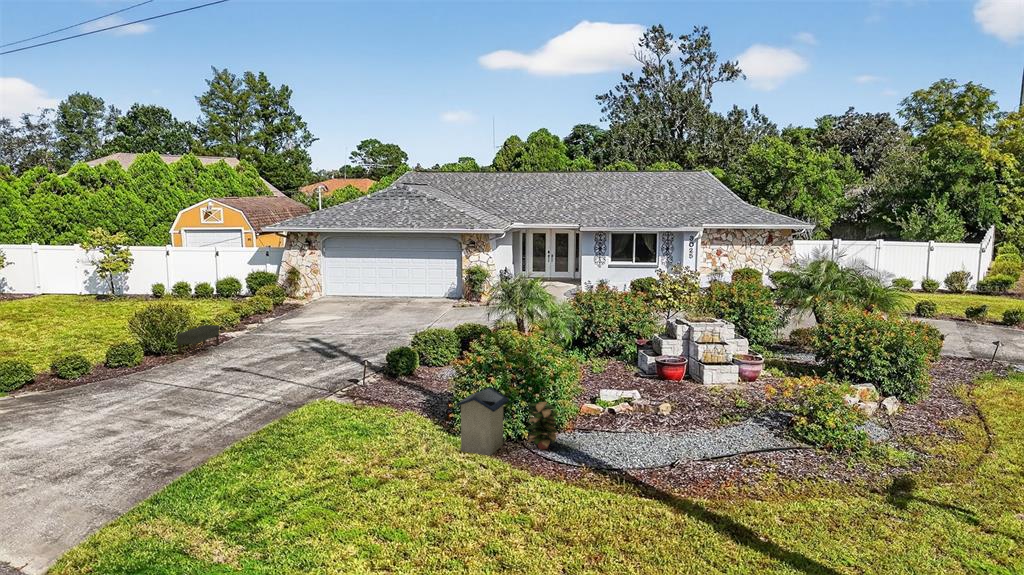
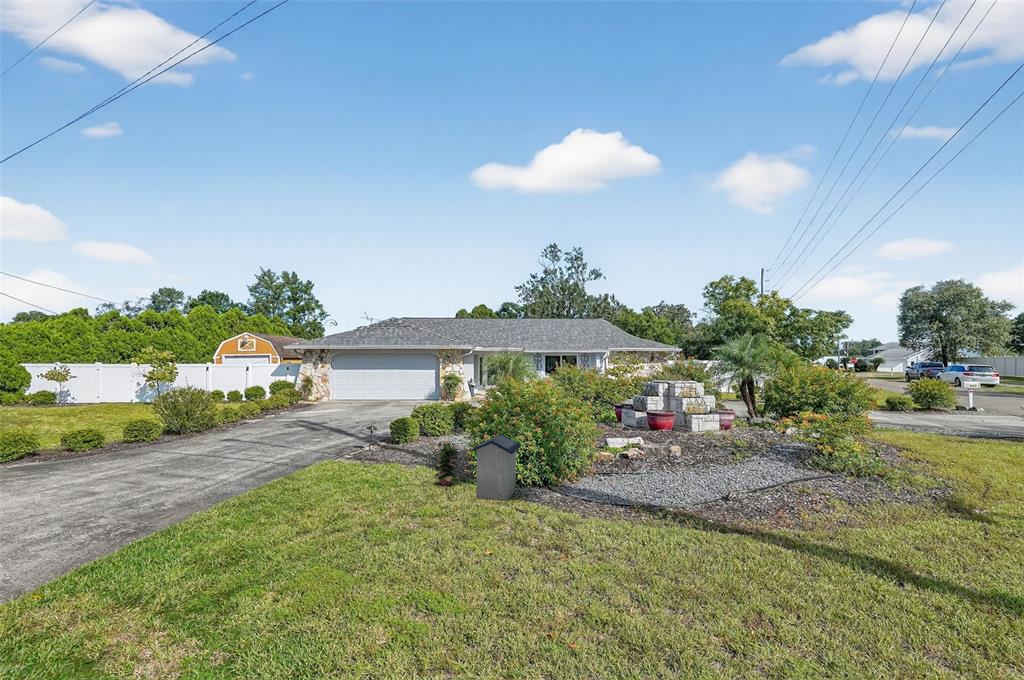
bench: present [176,325,219,354] -> none [196,410,239,434]
decorative plant: present [527,402,557,449] -> present [432,441,461,485]

